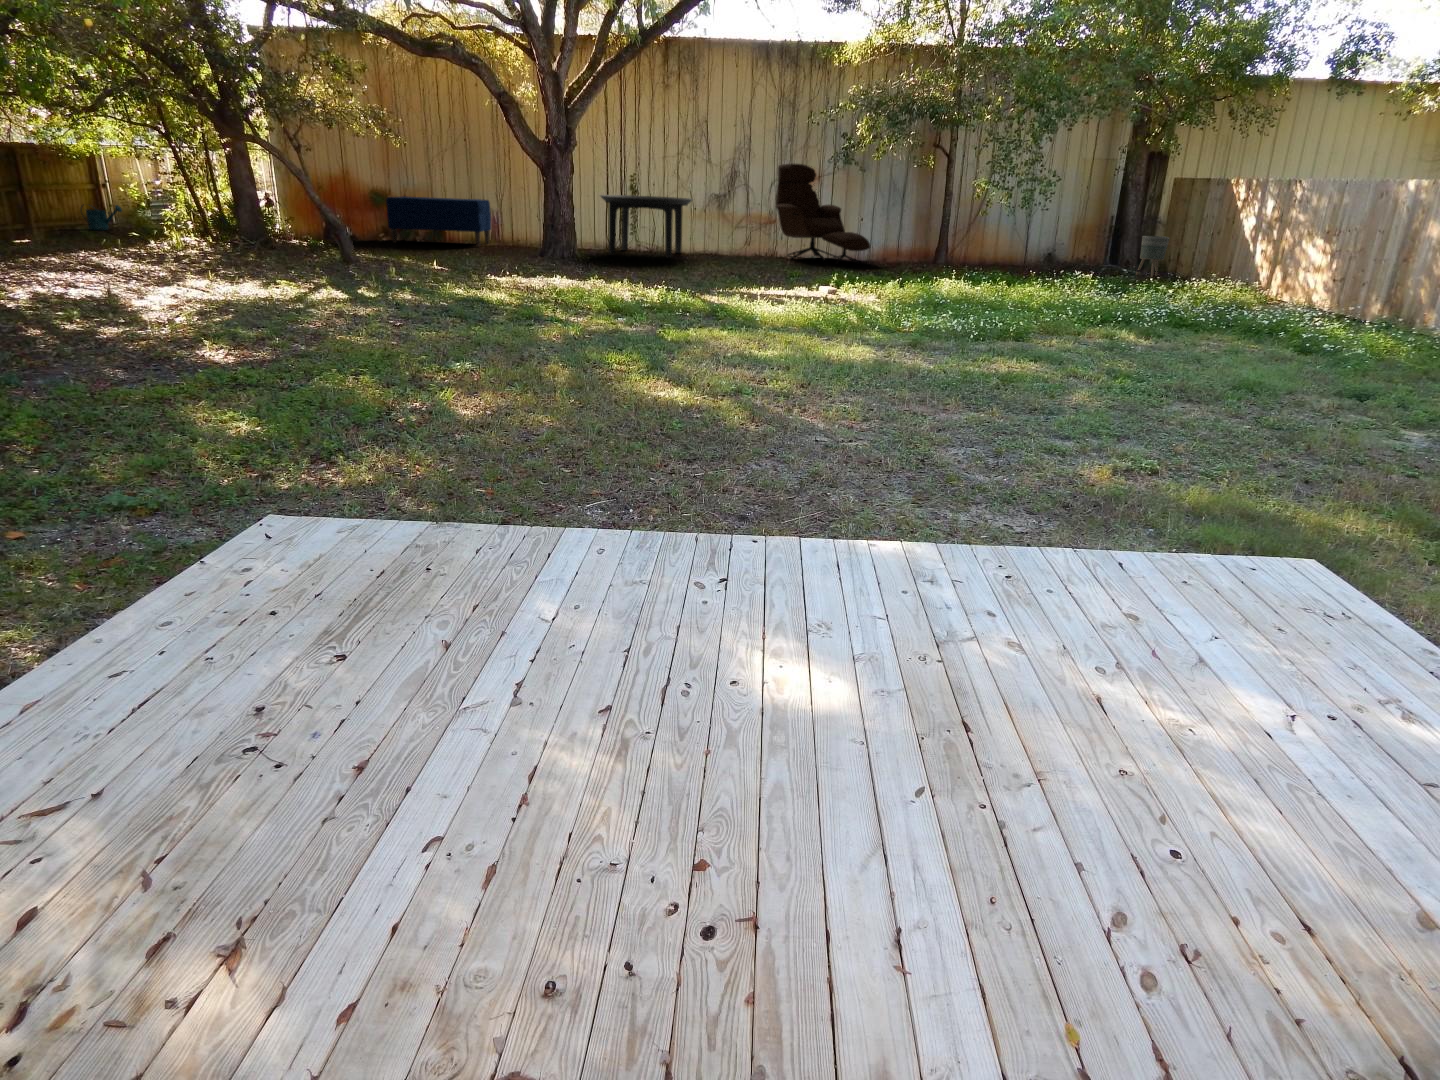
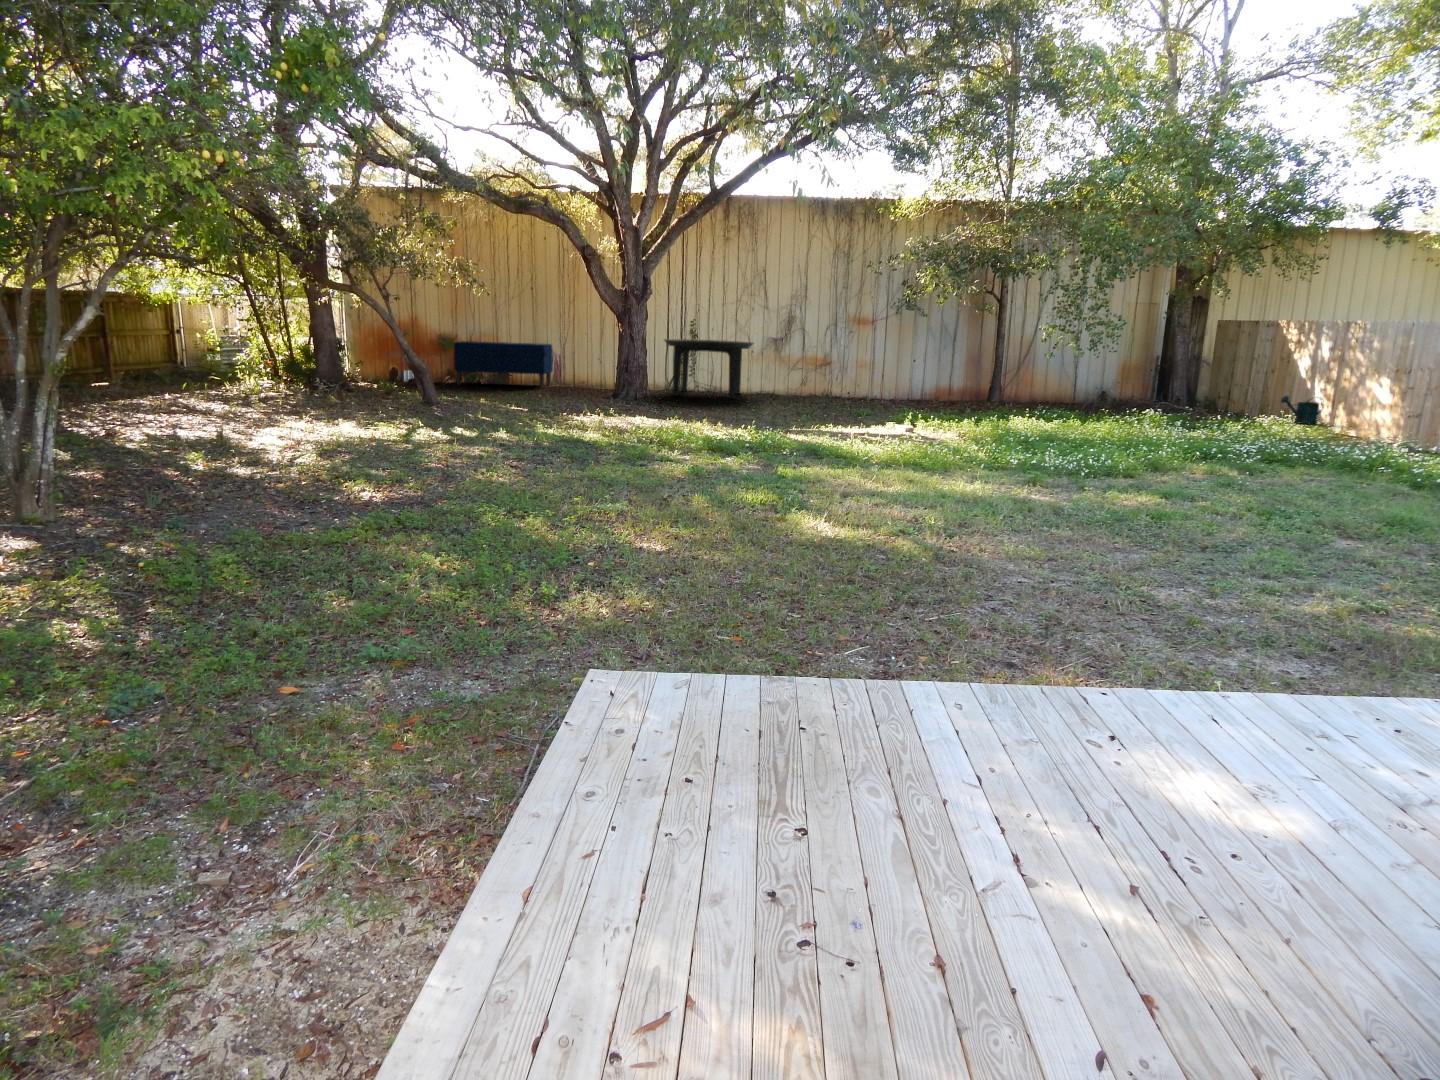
lounge chair: present [776,164,871,264] -> none [833,309,928,404]
watering can: present [80,205,122,230] -> present [1281,396,1322,425]
planter: present [1136,236,1170,277] -> none [1188,375,1220,415]

